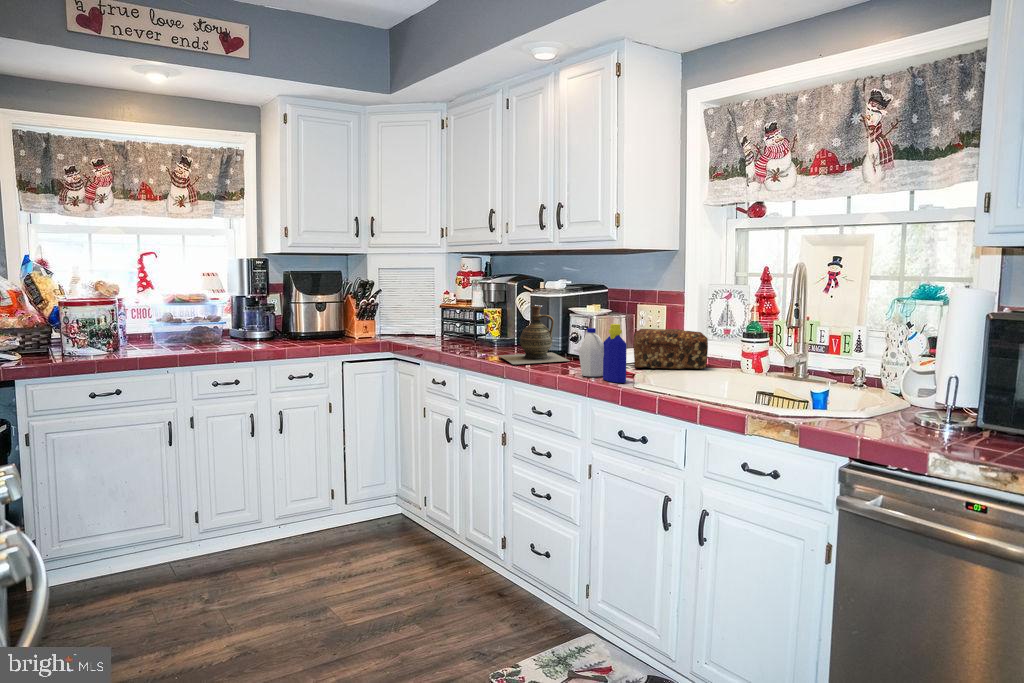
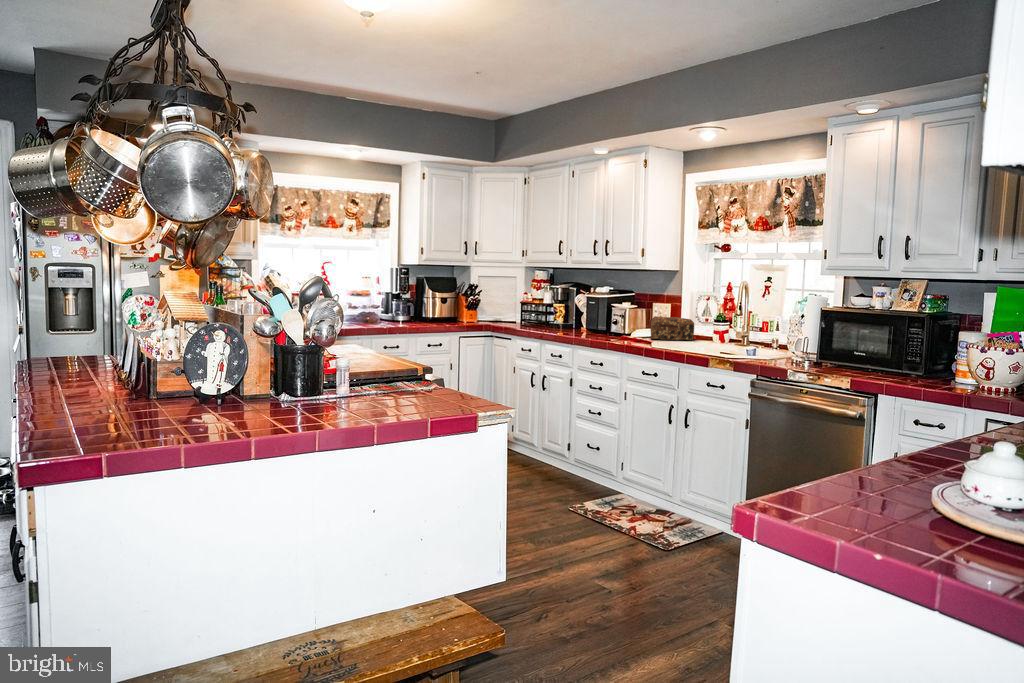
ceramic jug: present [499,306,570,364] -> none [566,302,612,336]
bottle: present [579,324,627,383] -> none [619,312,648,345]

